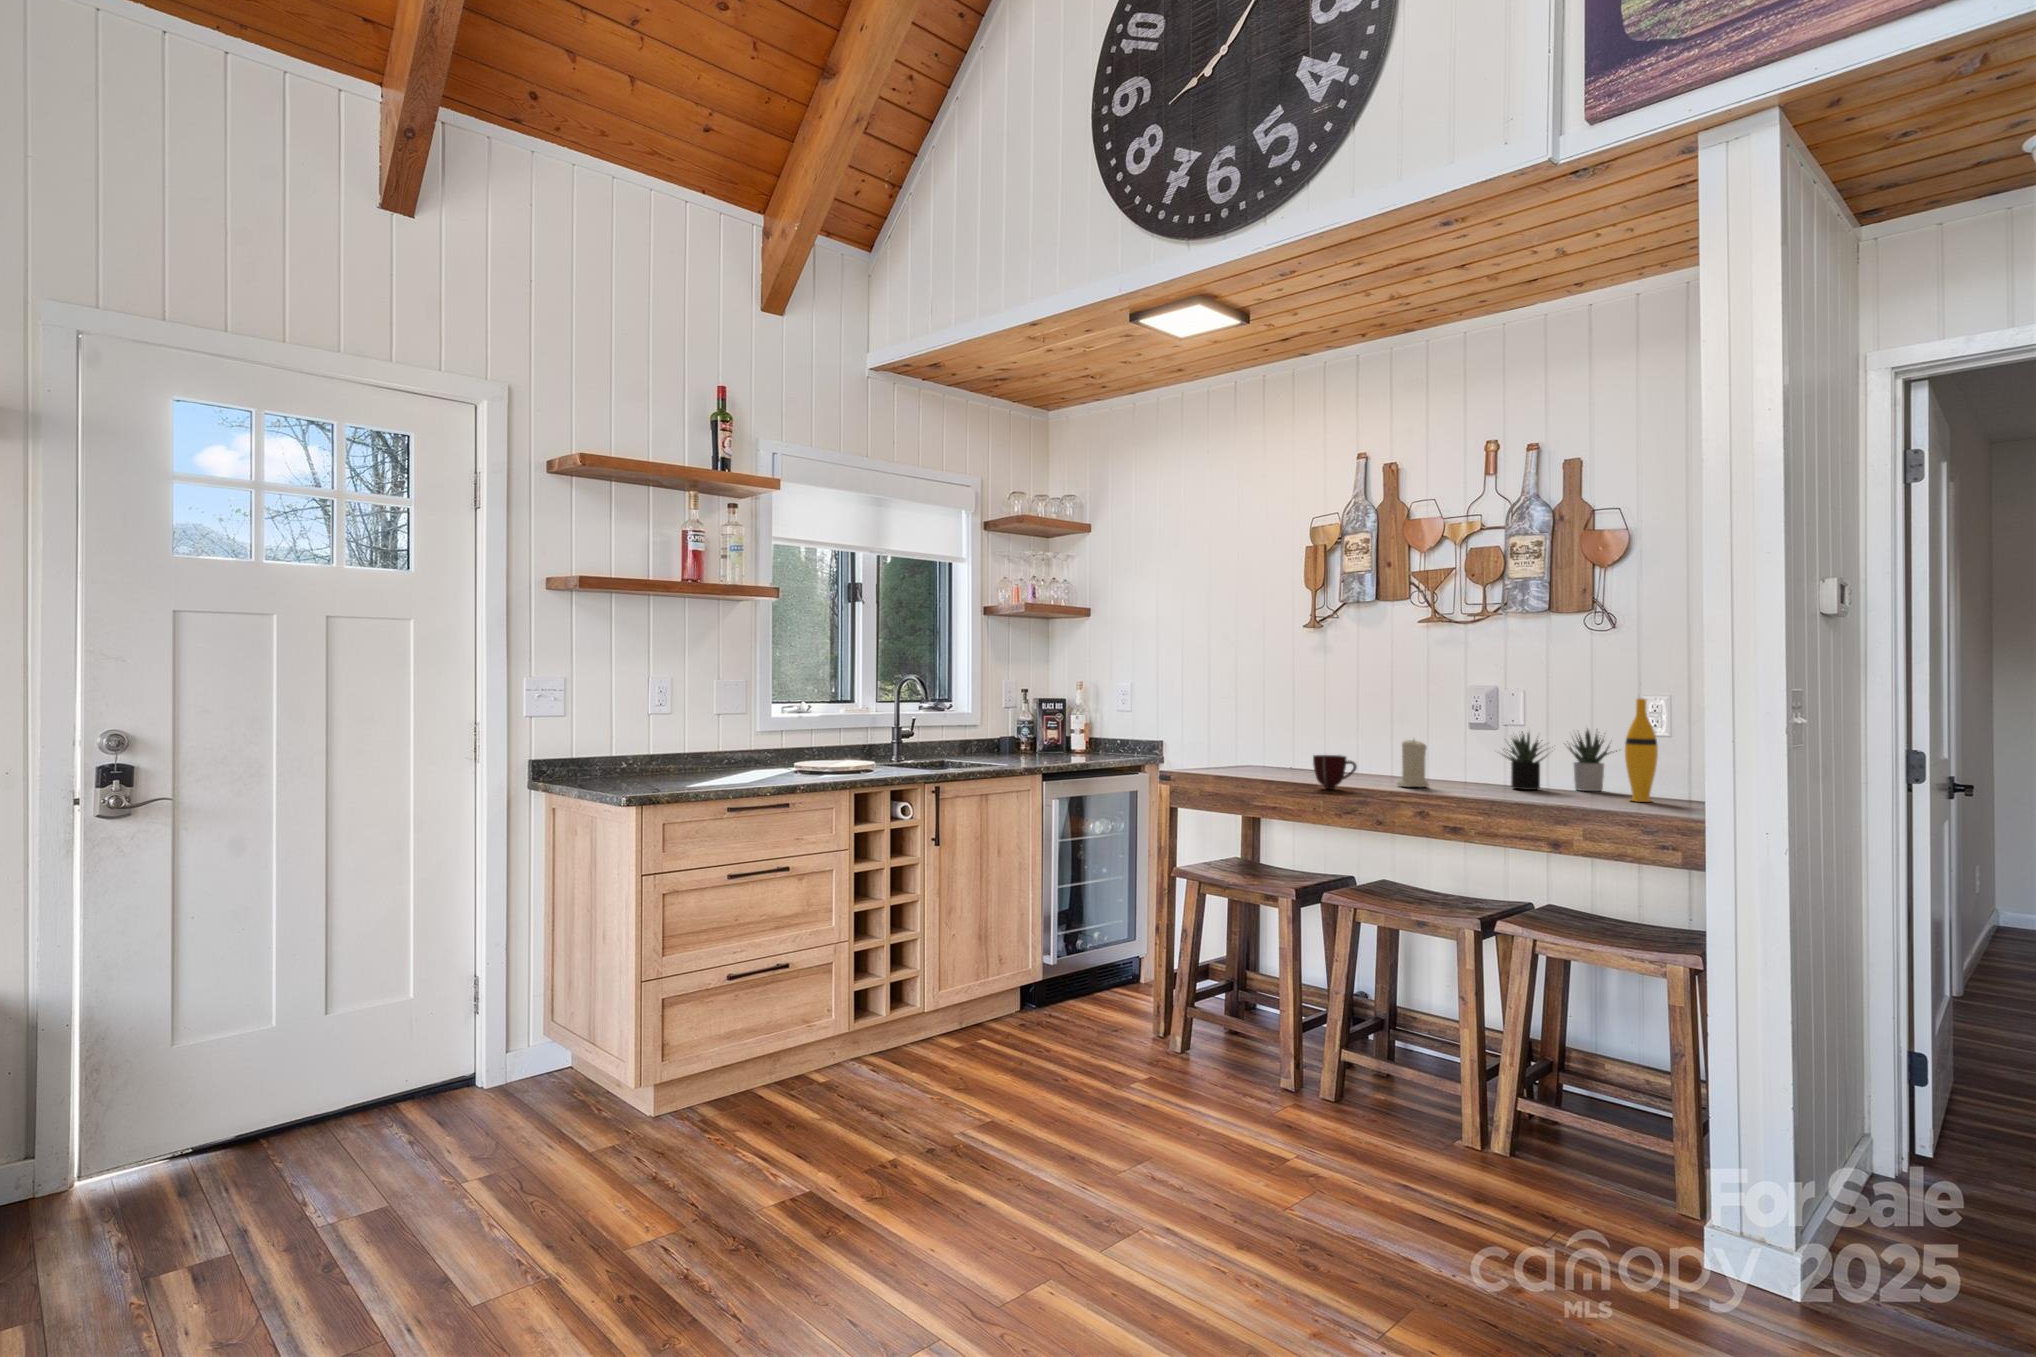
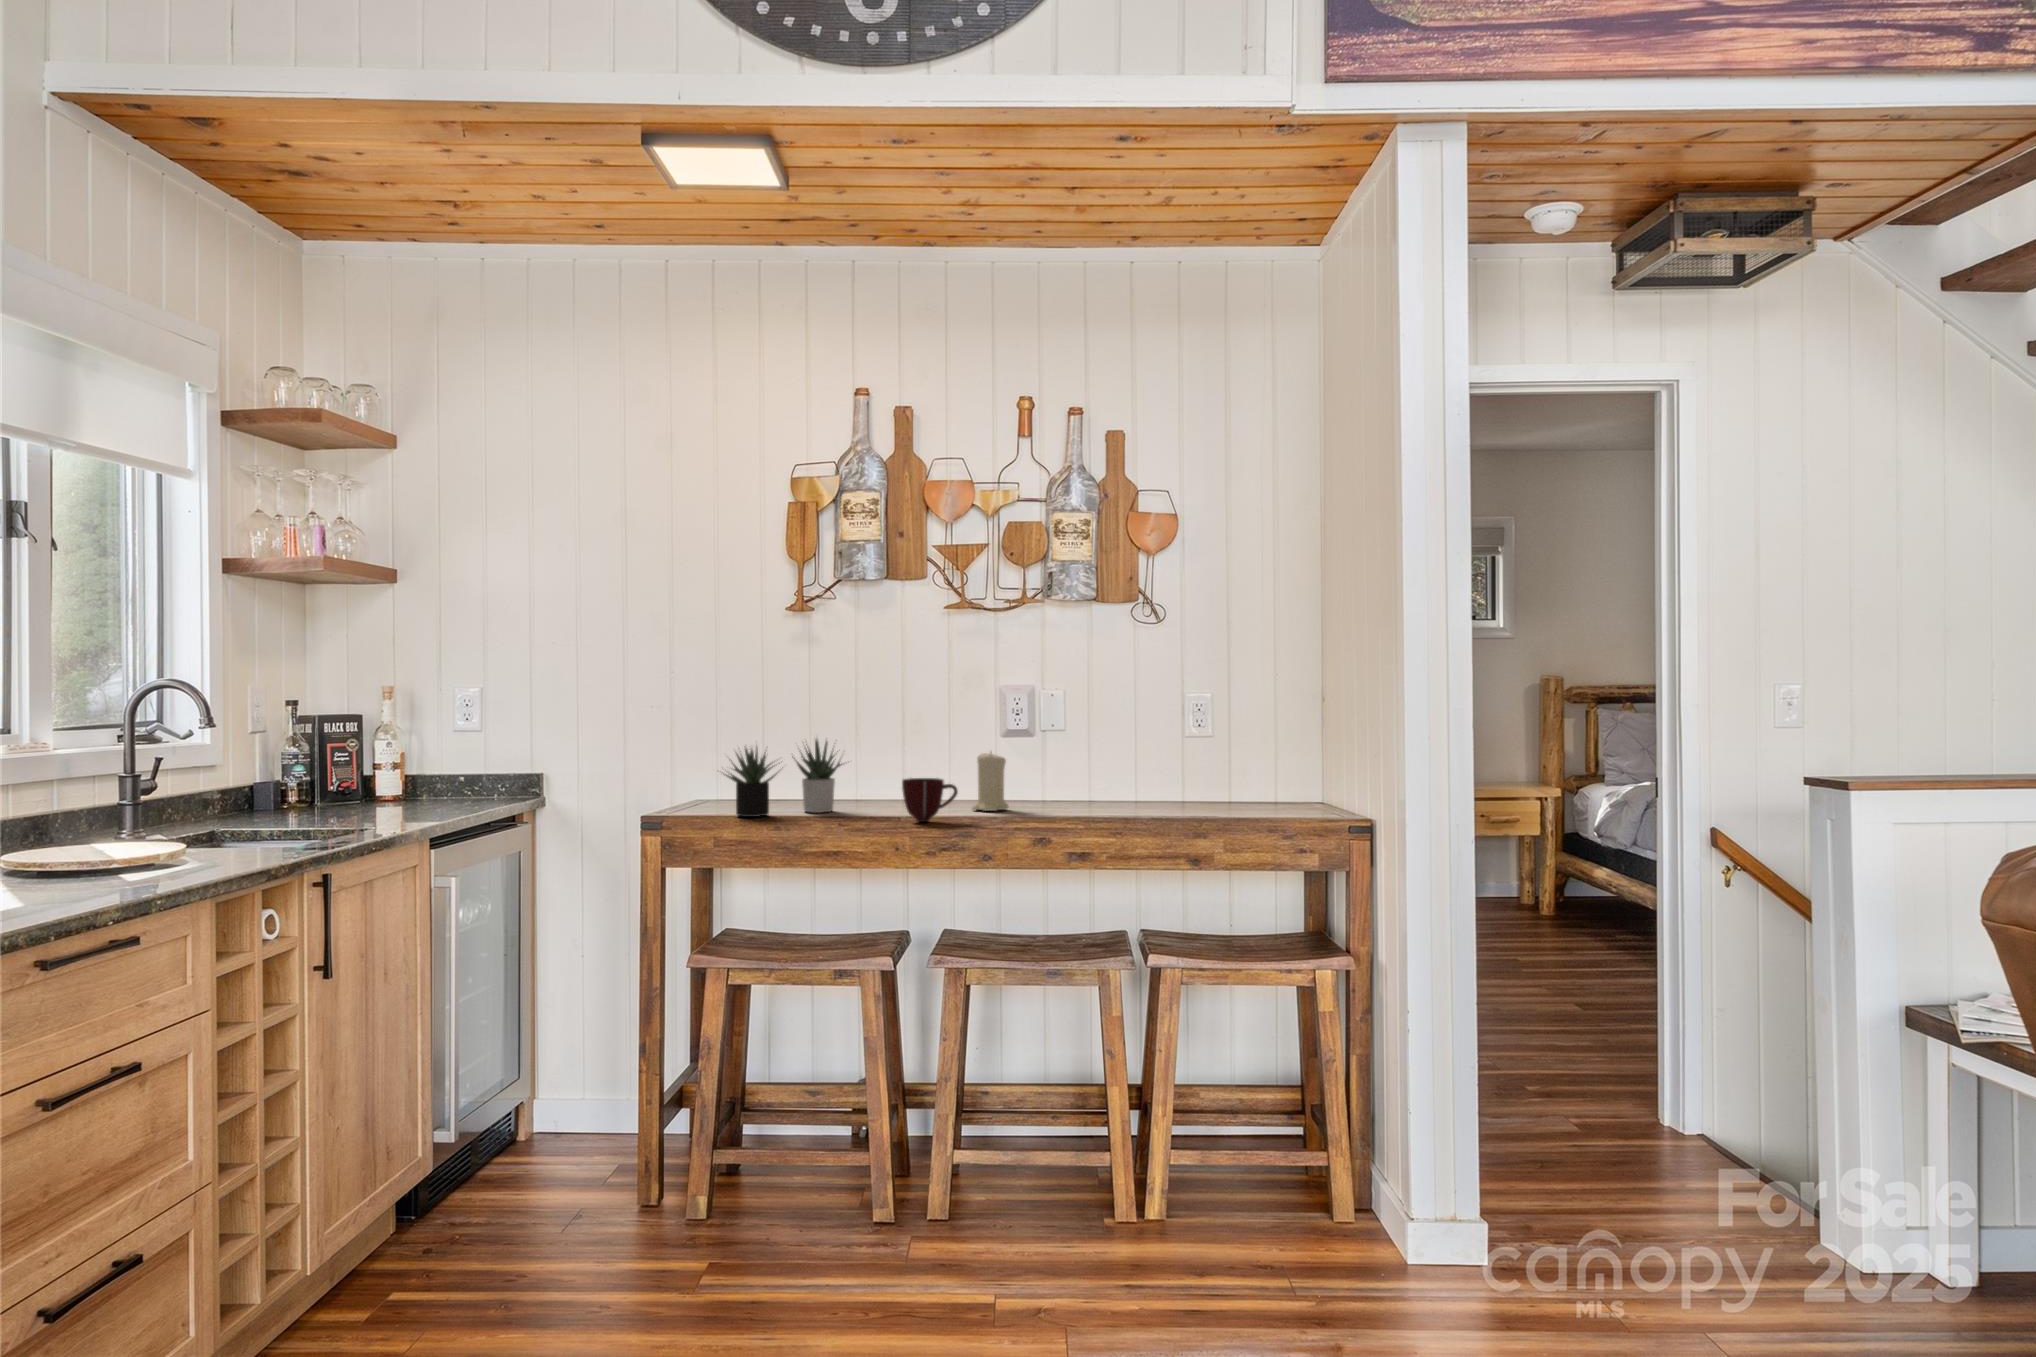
vase: present [1625,698,1658,802] -> none [1213,698,1244,807]
succulent plant: present [1502,729,1617,791] -> present [725,739,842,817]

